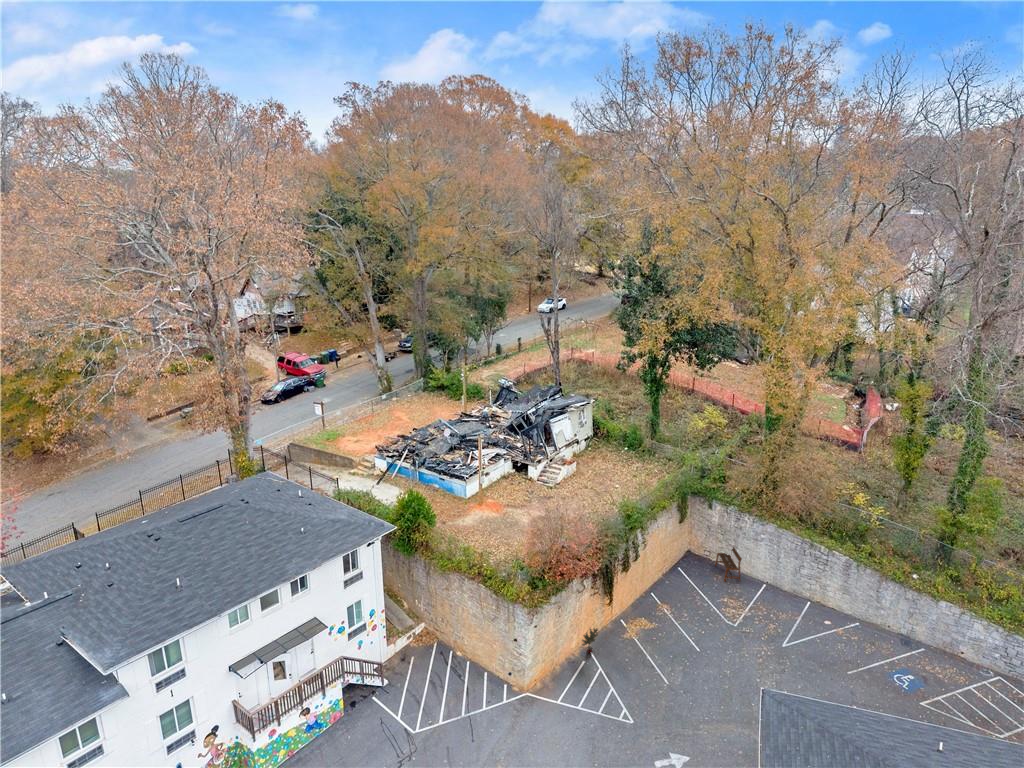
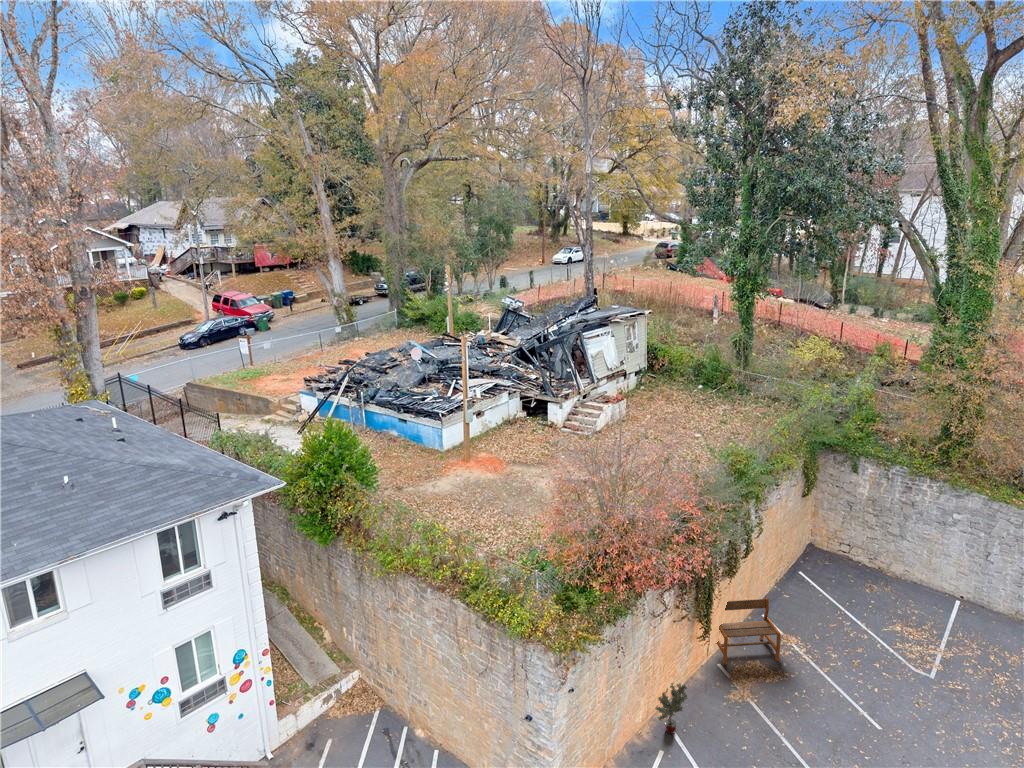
bench: present [715,547,742,582] -> present [716,598,781,665]

